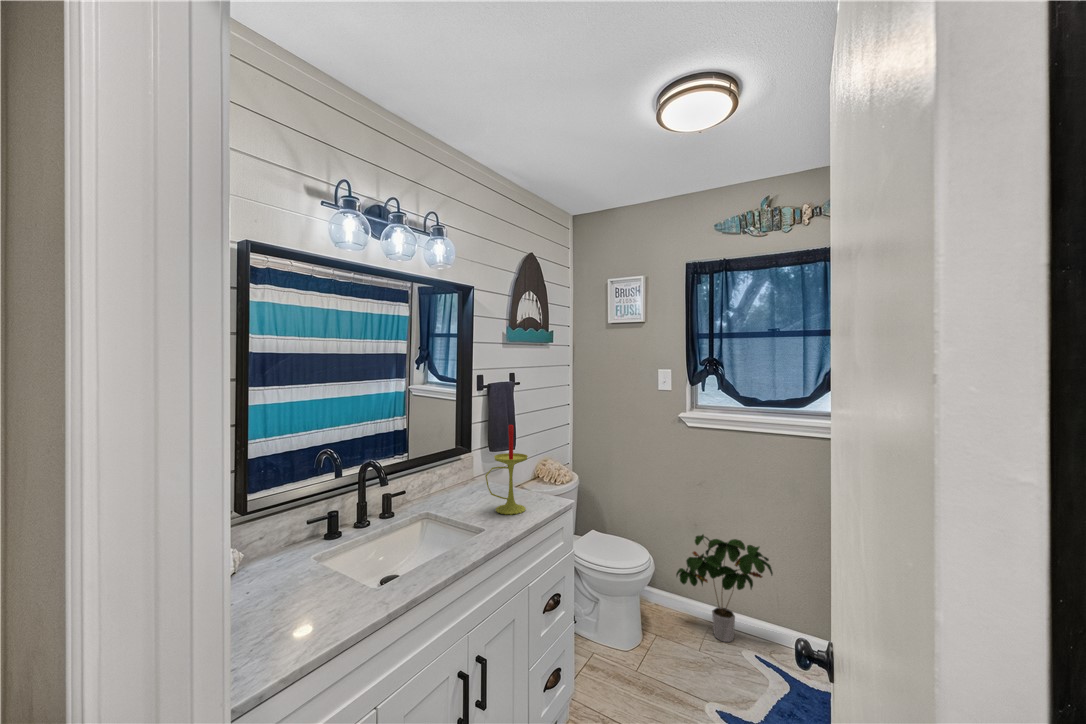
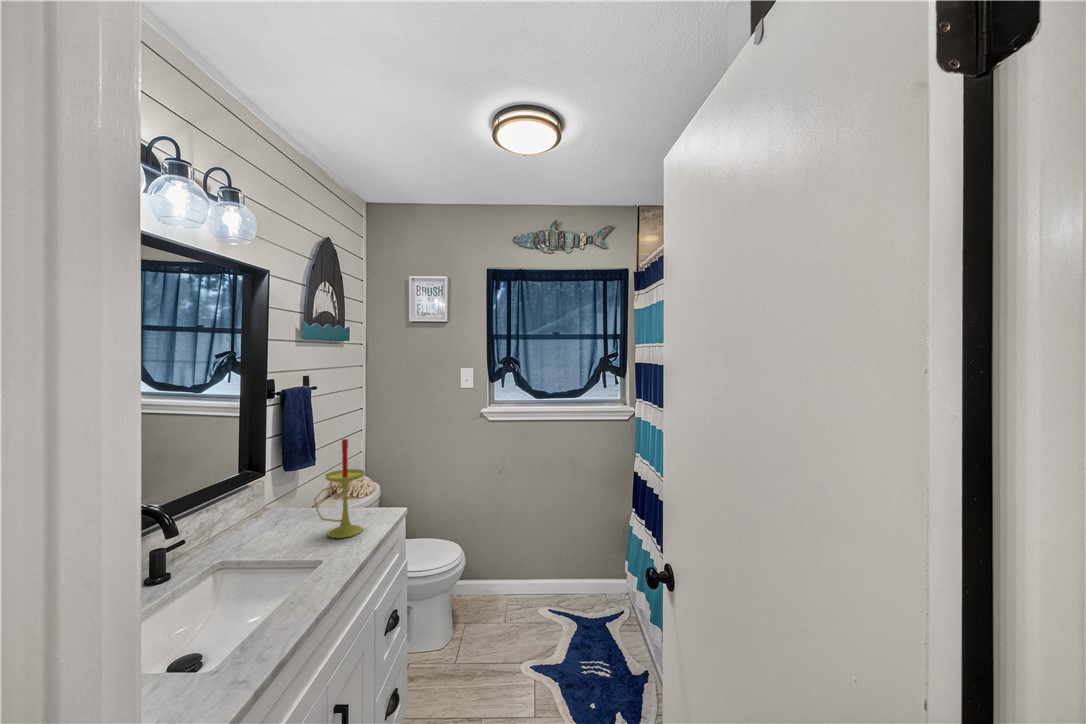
potted plant: present [676,535,773,642] -> none [480,518,560,610]

